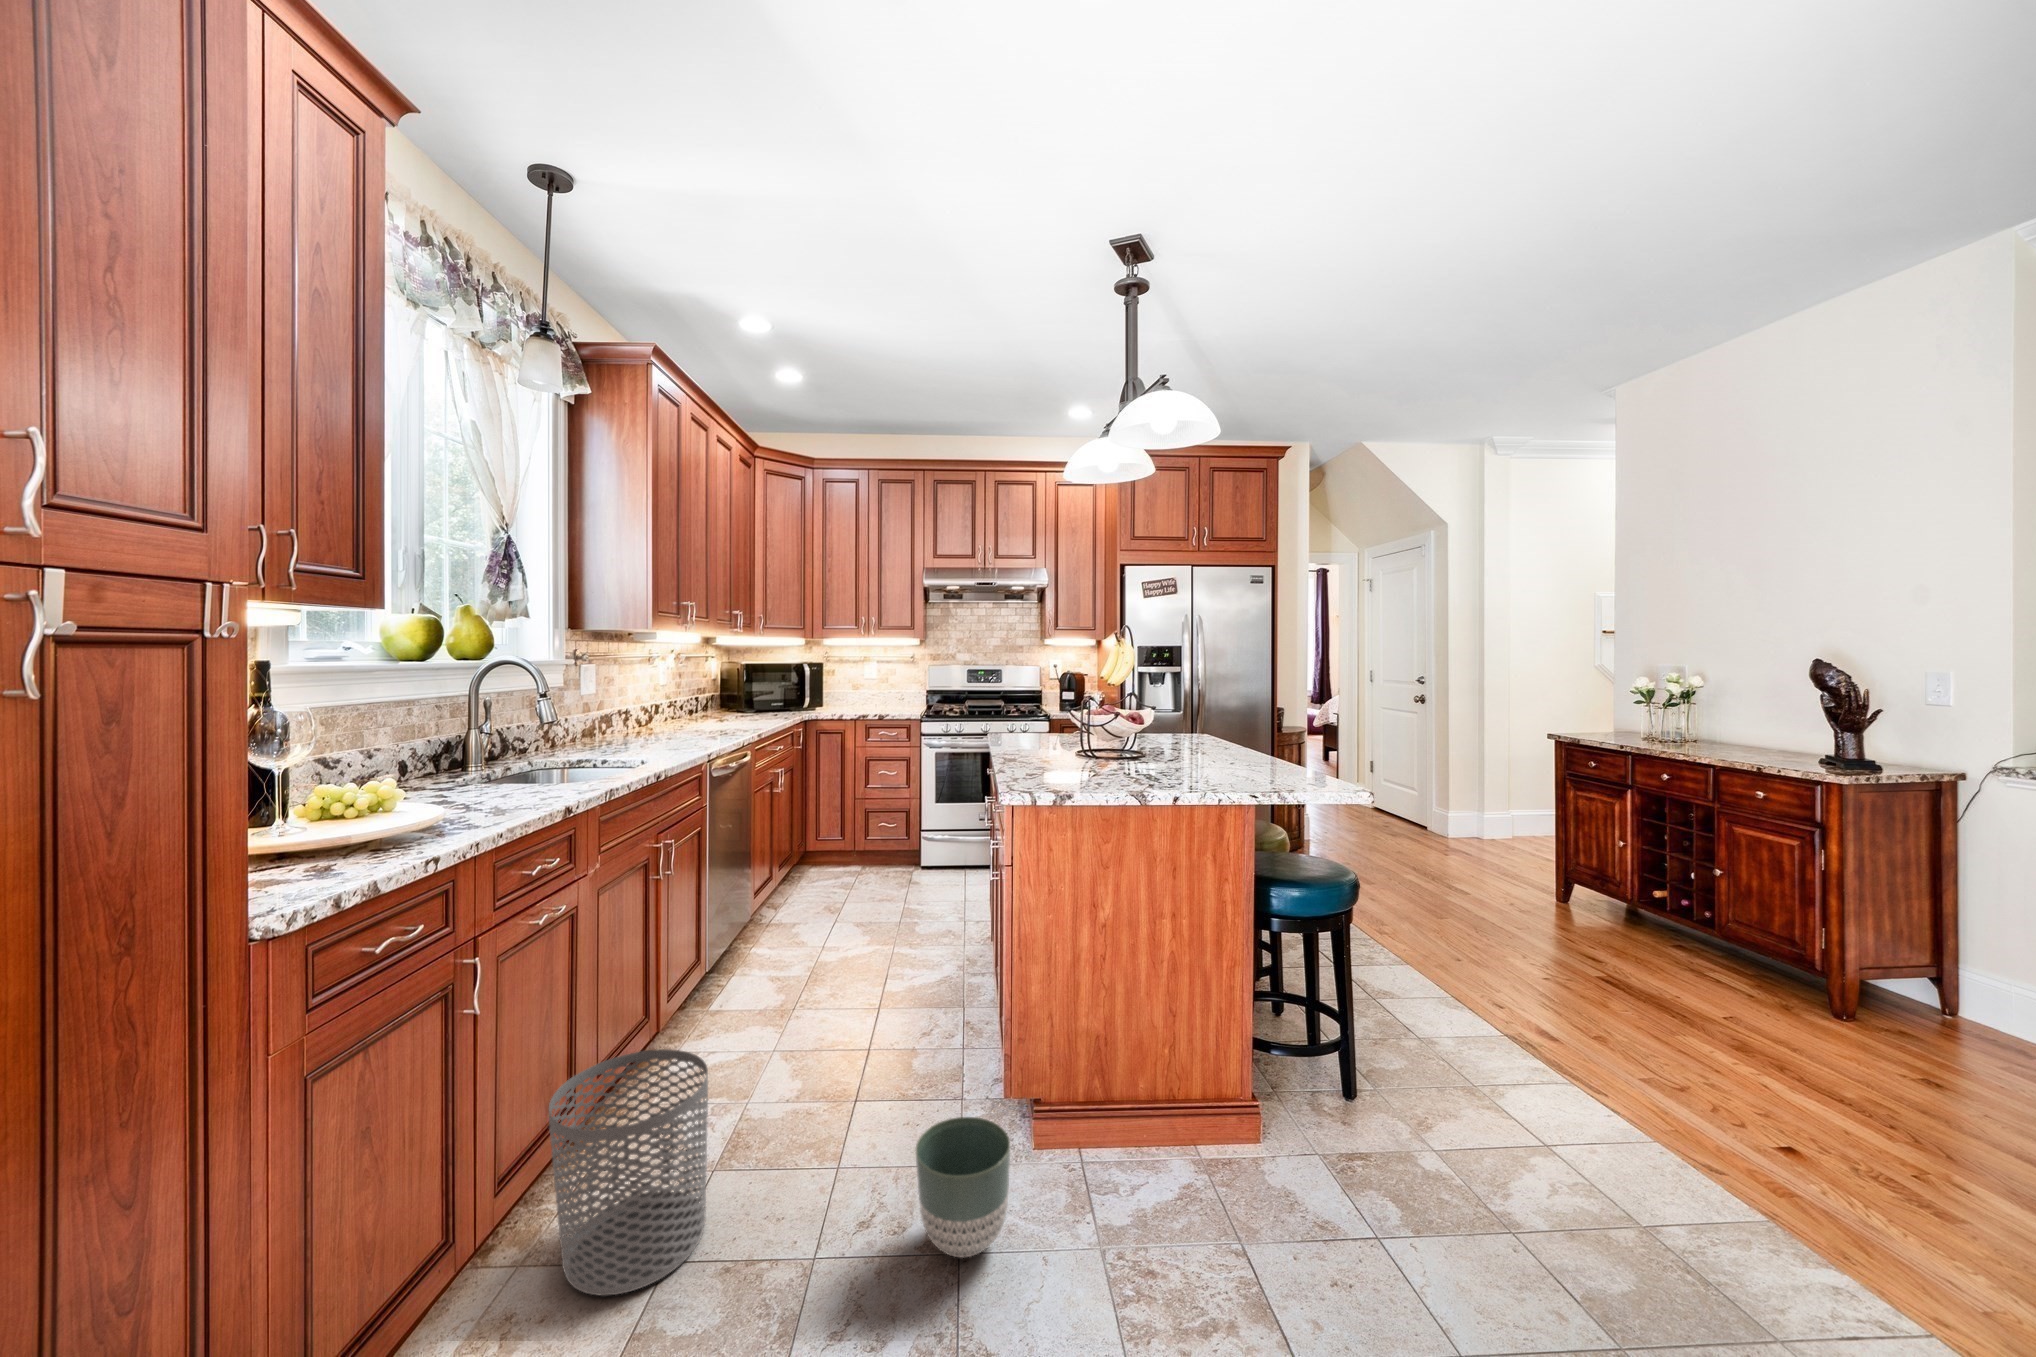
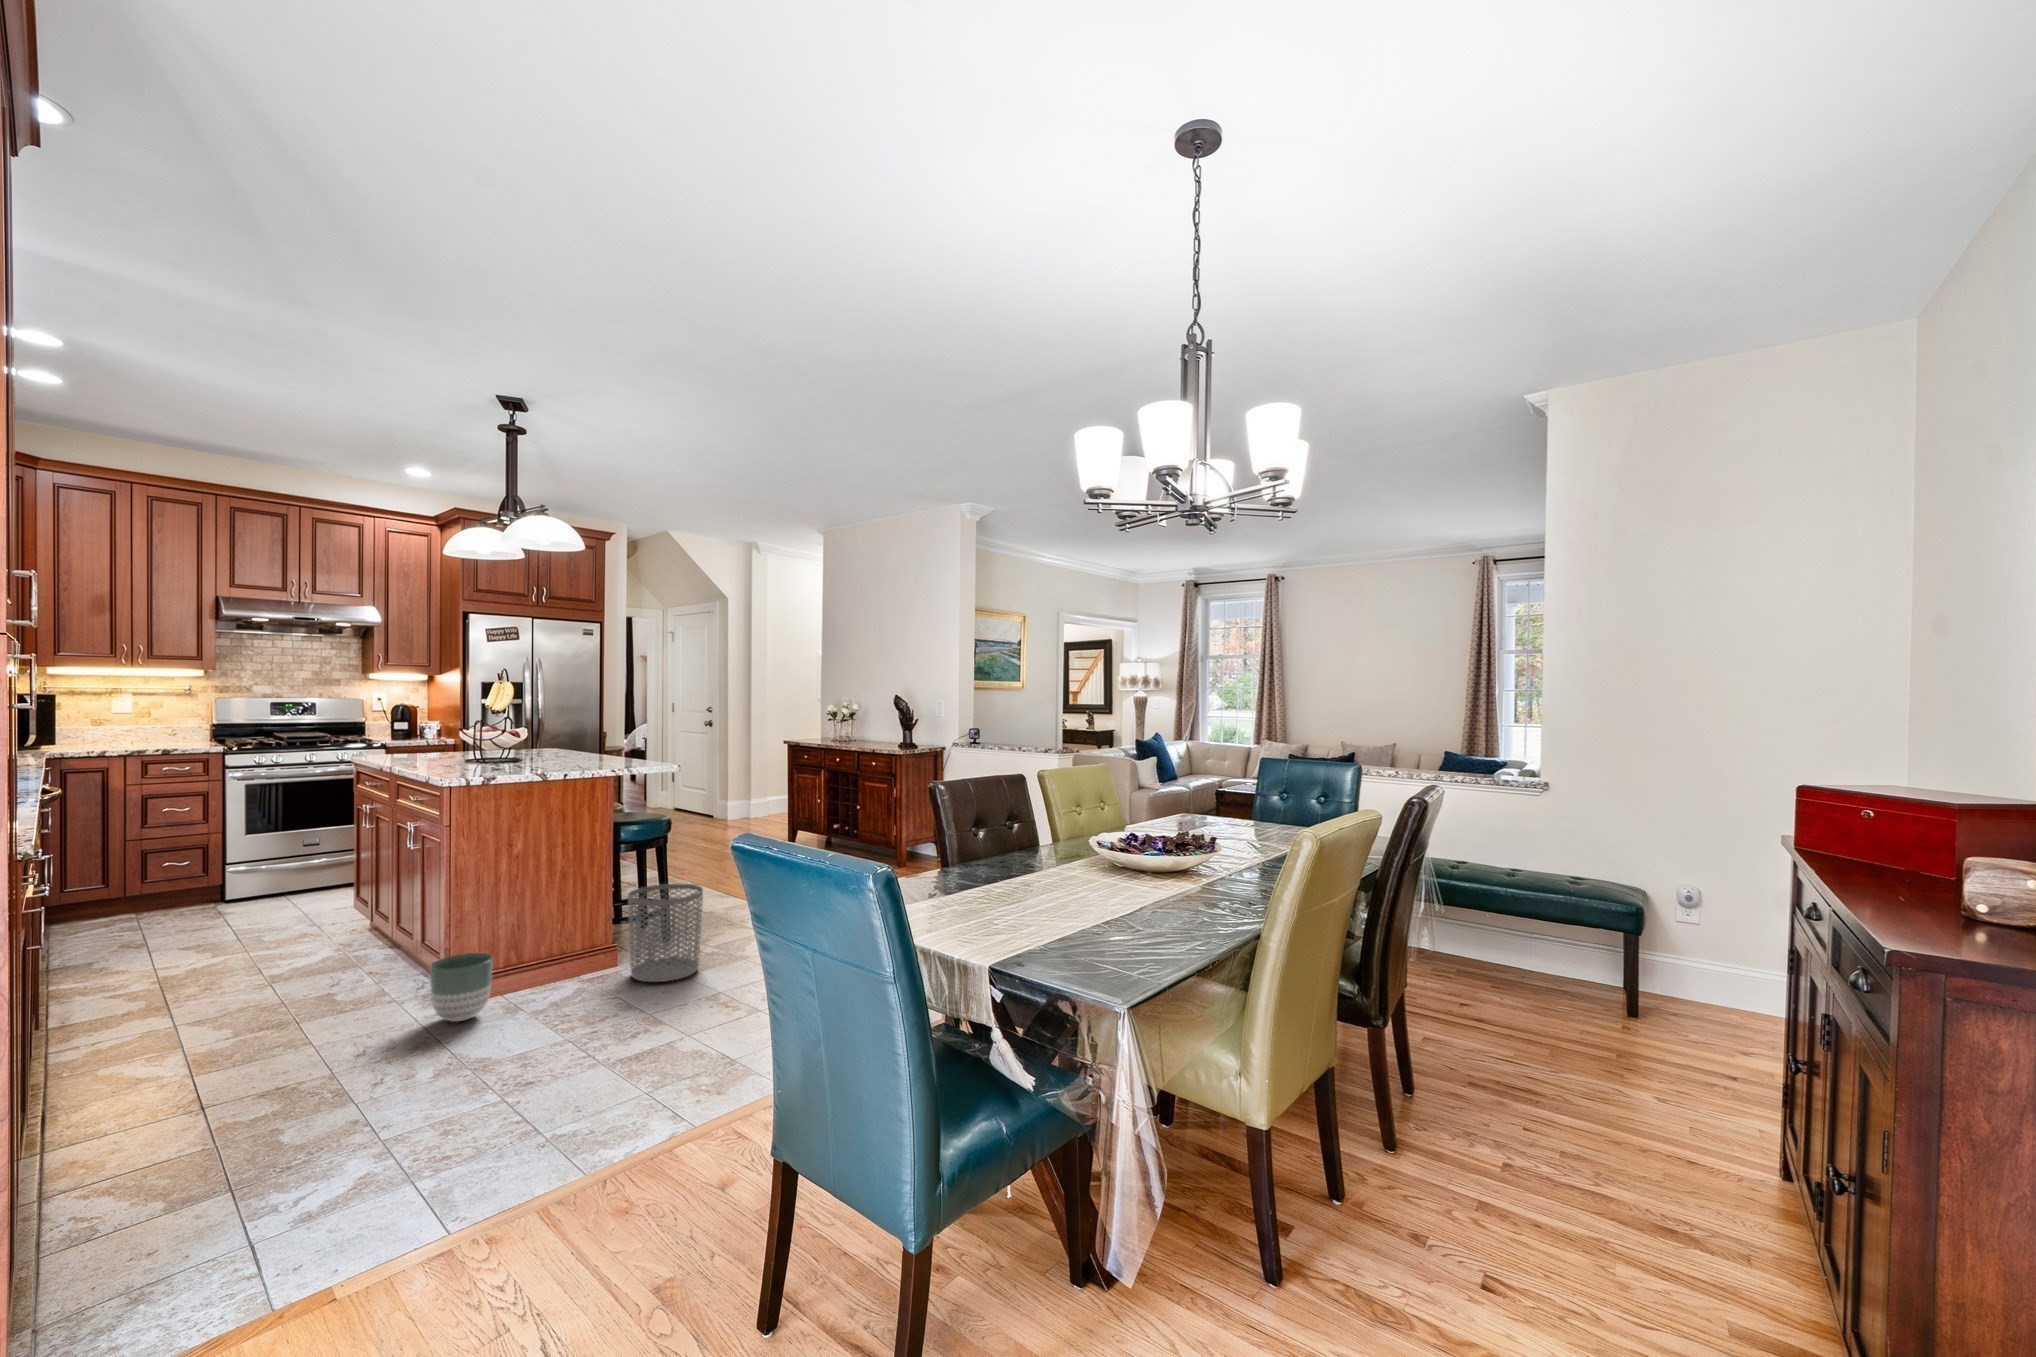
waste bin: present [549,1049,708,1296] -> present [628,884,703,982]

